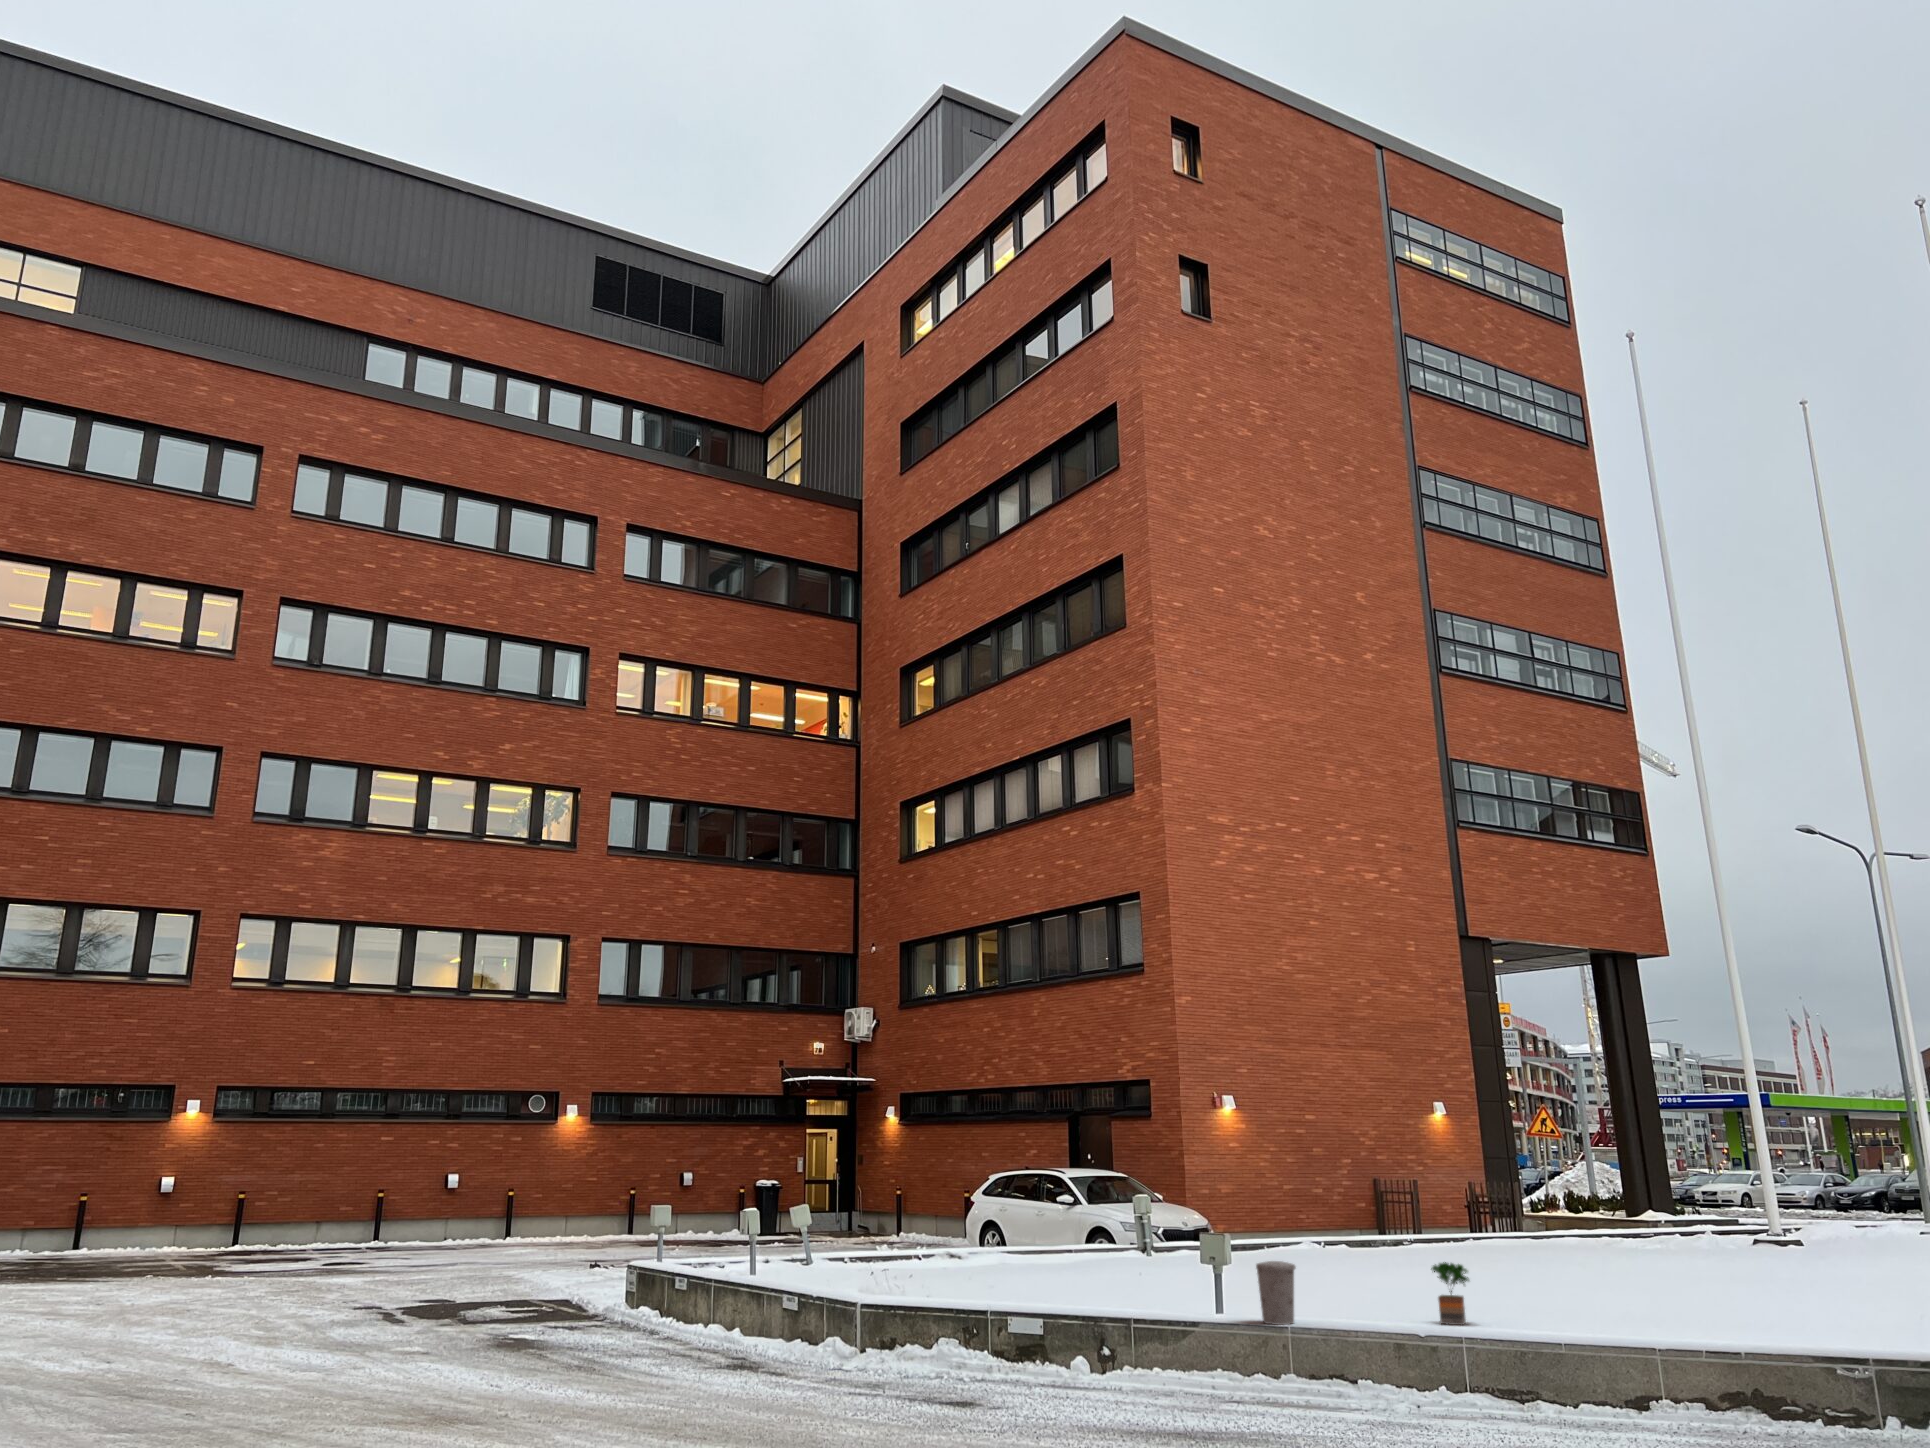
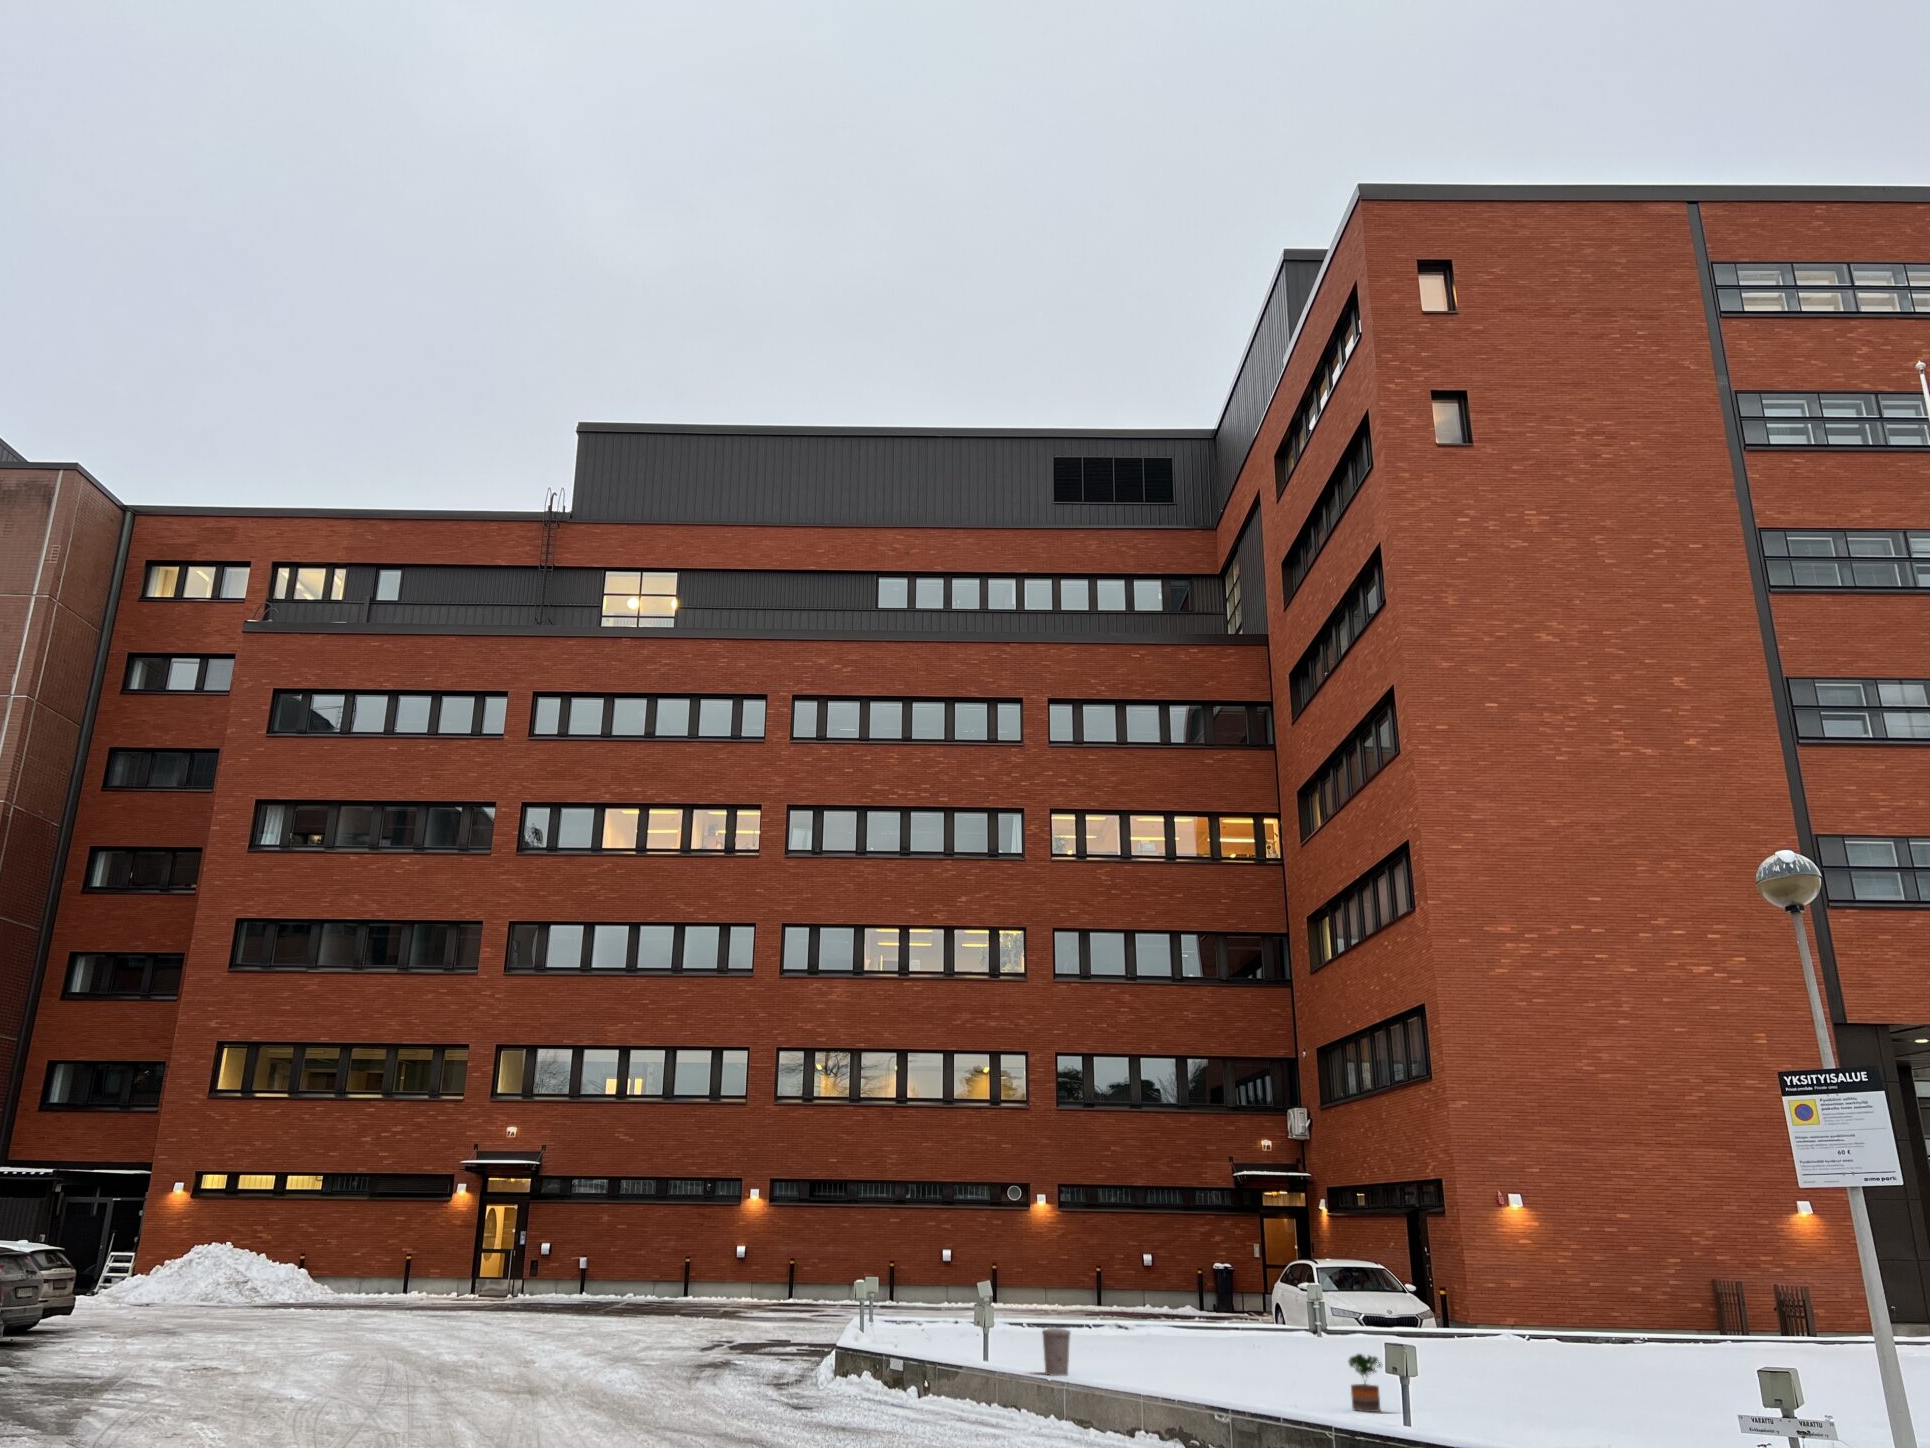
potted tree: present [1431,1262,1469,1325] -> present [1348,1354,1381,1412]

